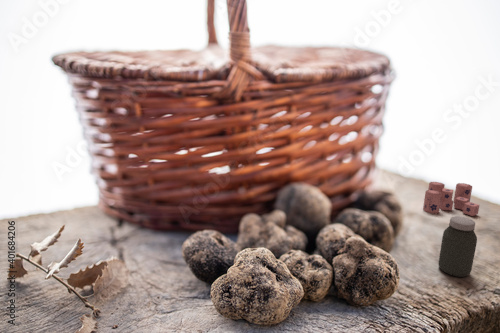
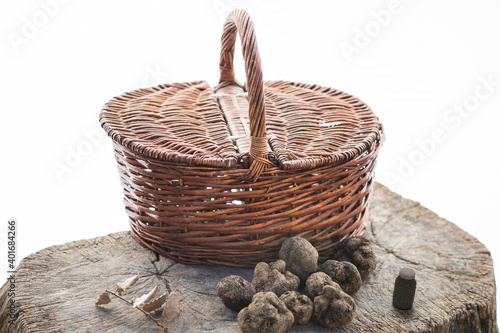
candle: present [423,182,479,216] -> none [403,222,448,255]

